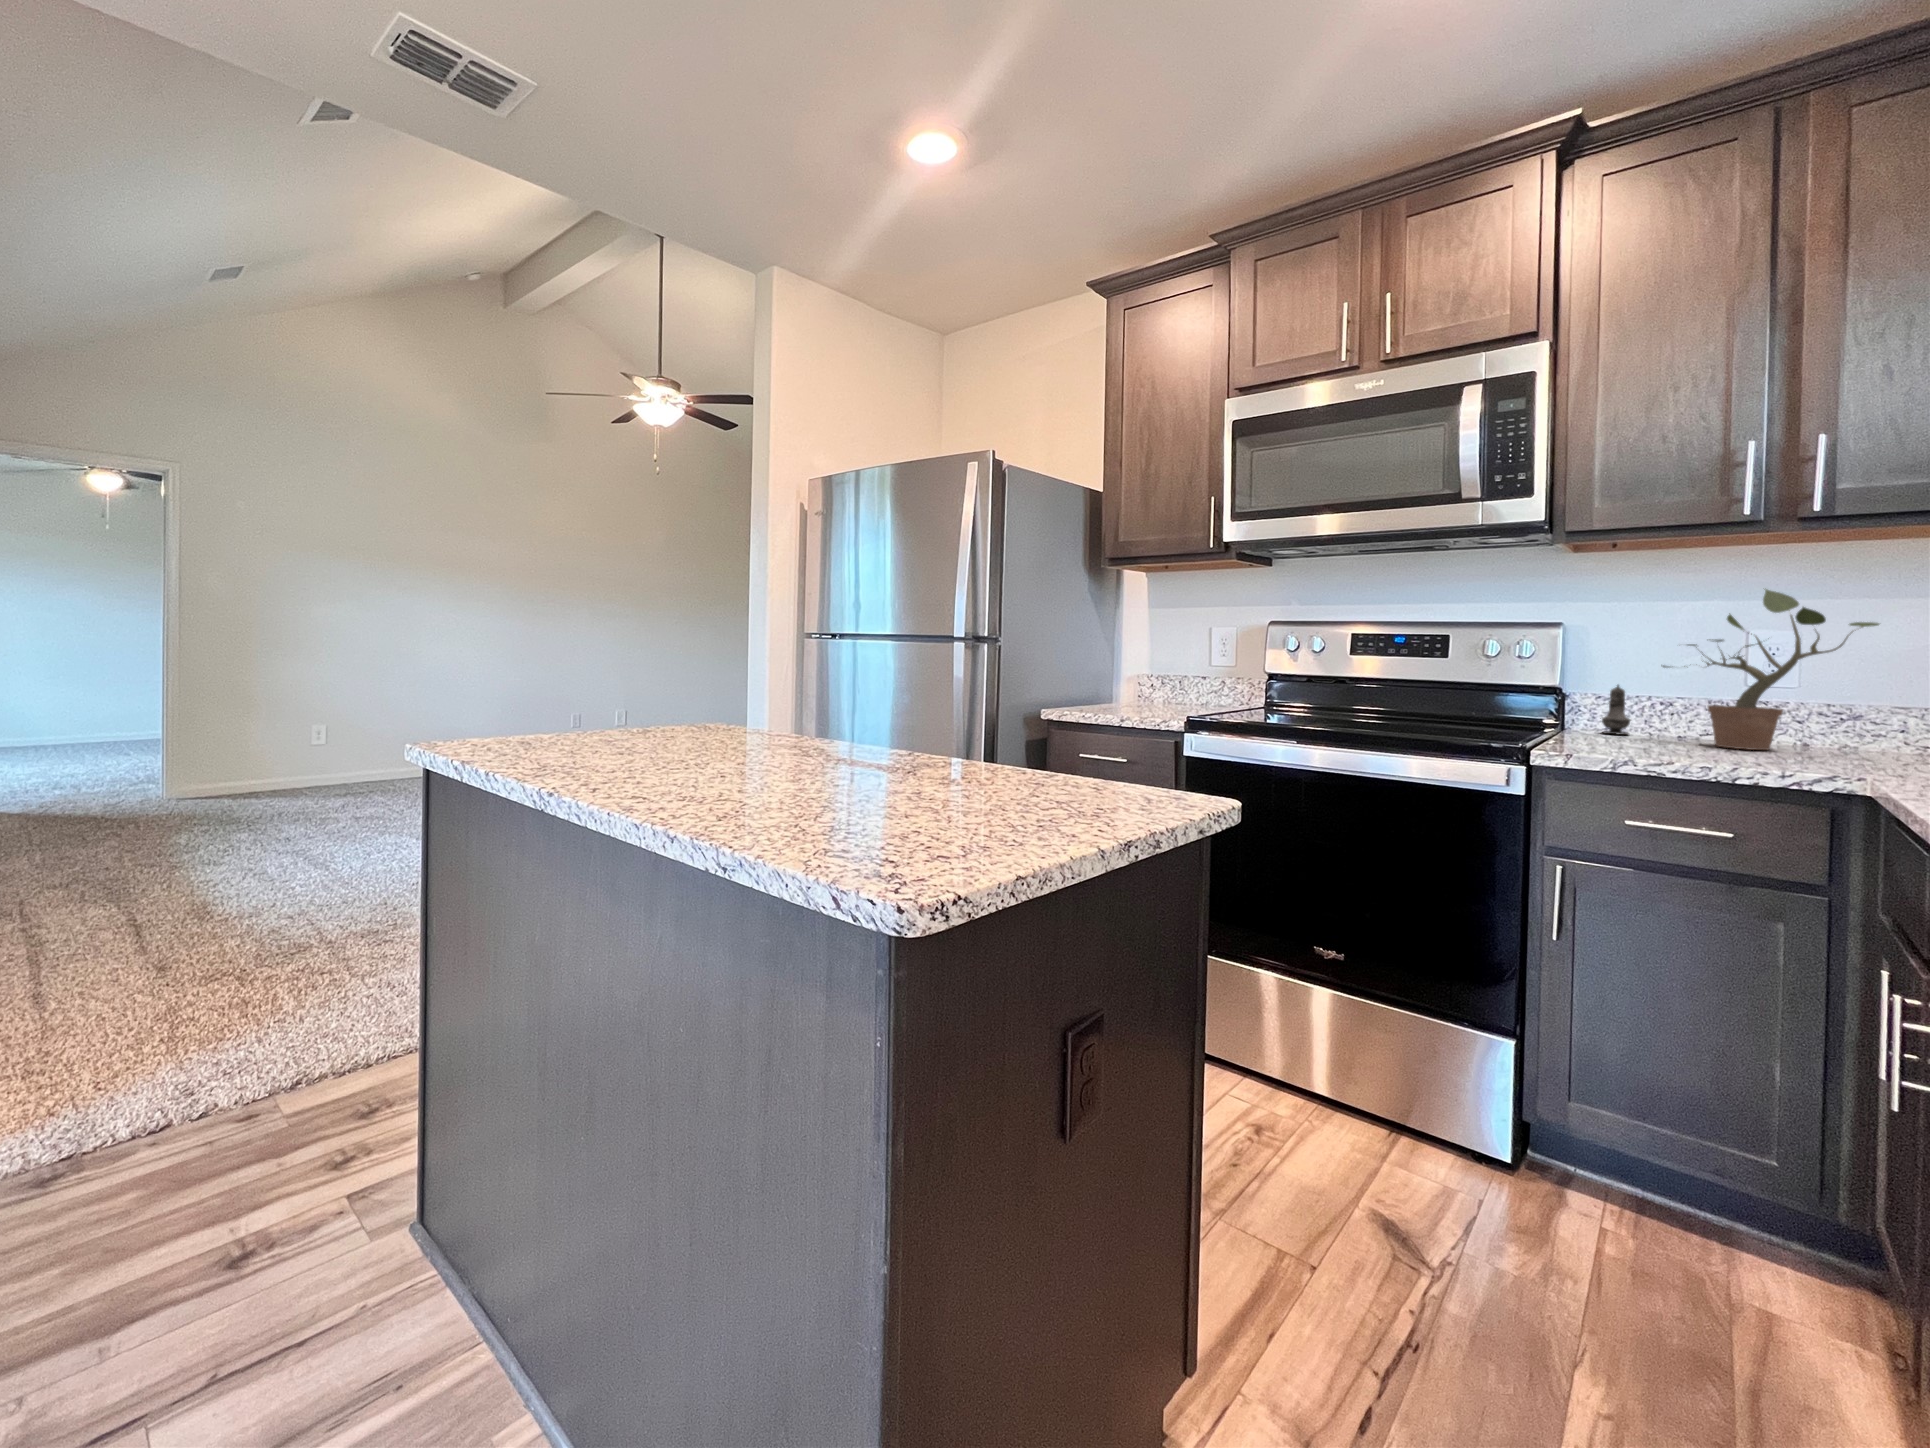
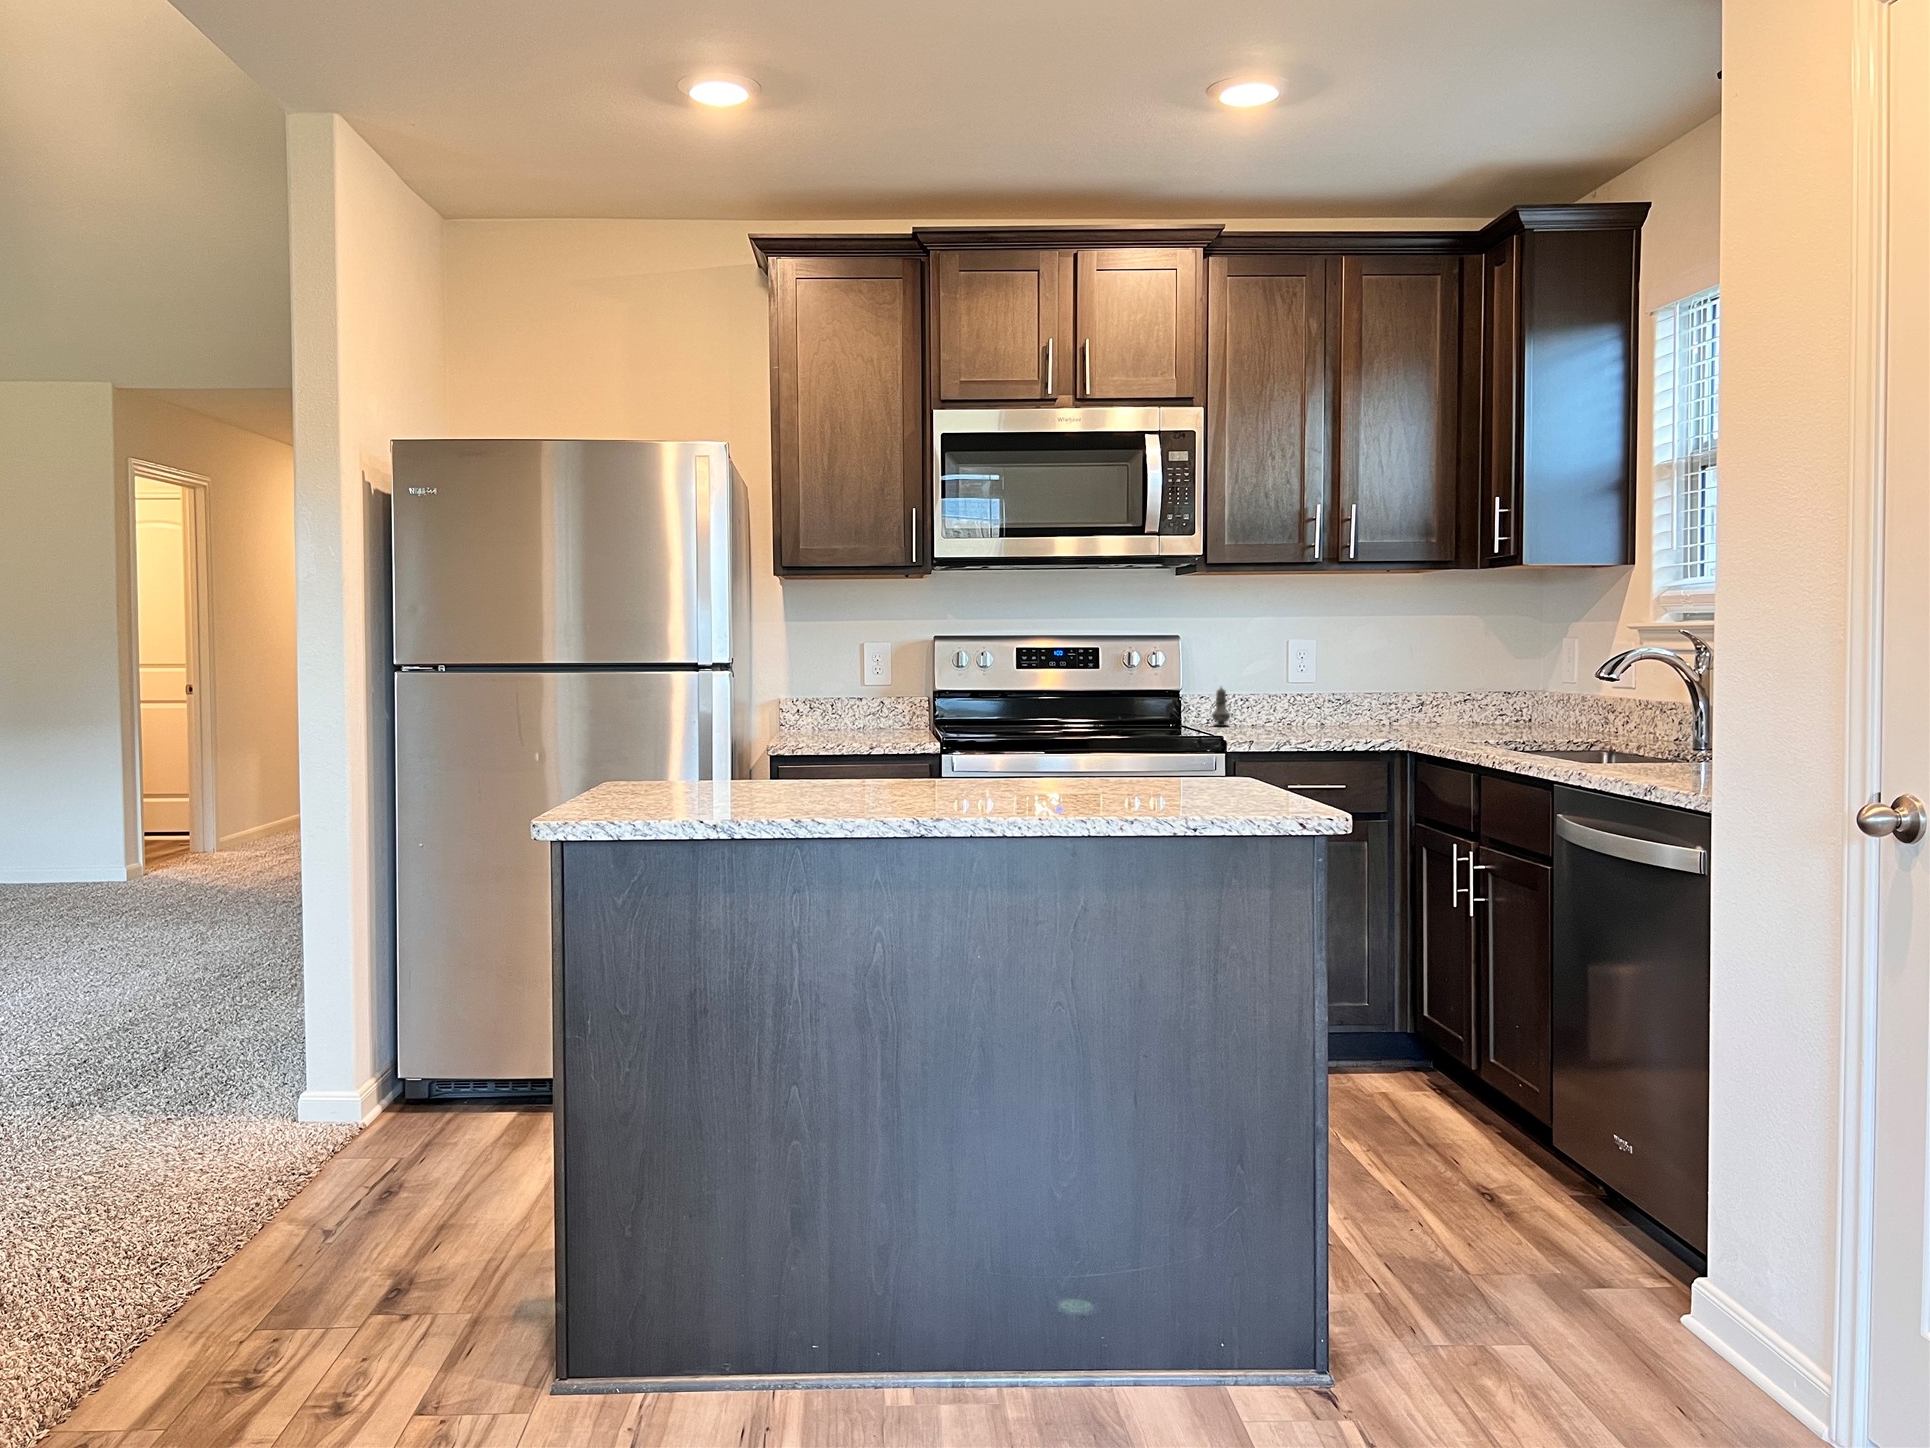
potted plant: present [1663,589,1879,750] -> none [1255,609,1371,729]

